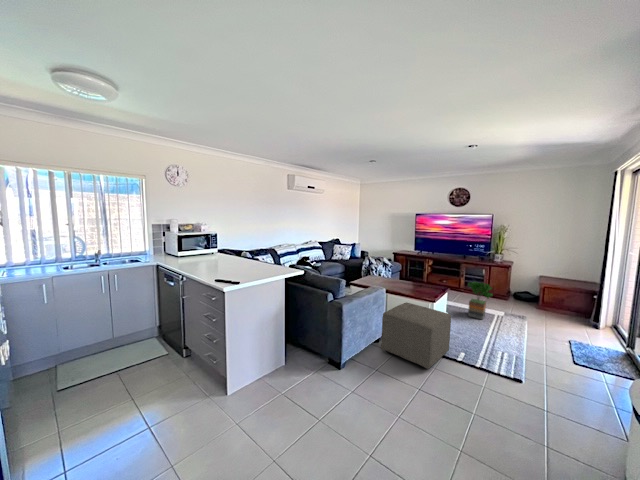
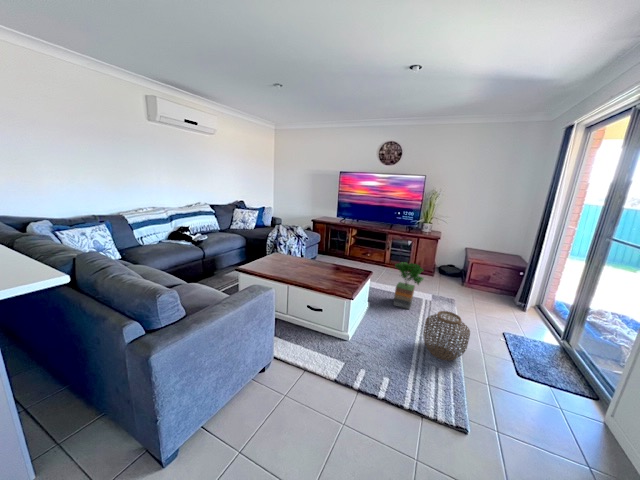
ottoman: present [381,302,451,369] -> none [267,307,374,430]
woven basket: none [492,313,530,350] -> present [423,311,470,361]

